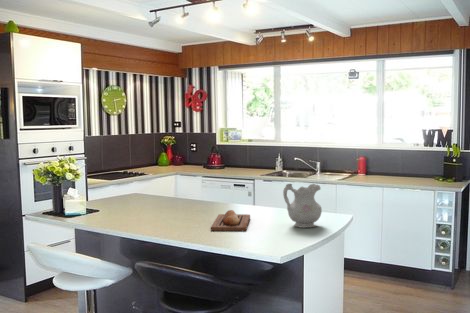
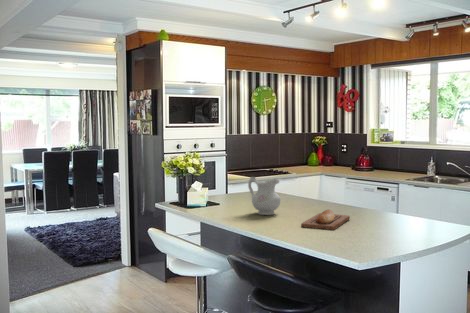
ceramic pitcher: present [283,184,322,228] -> present [248,177,280,215]

